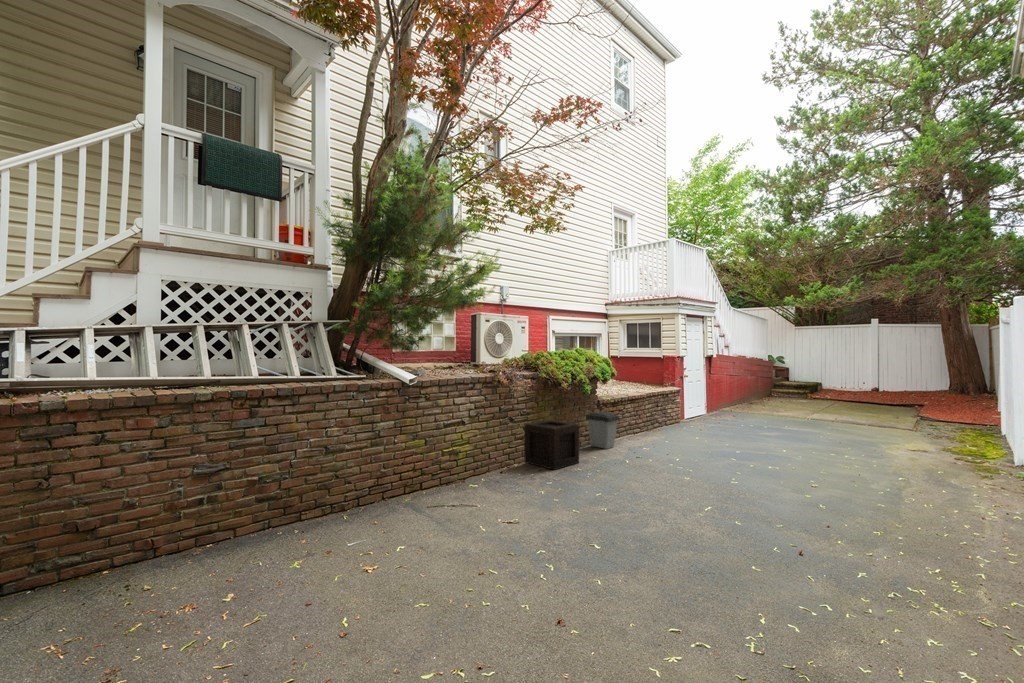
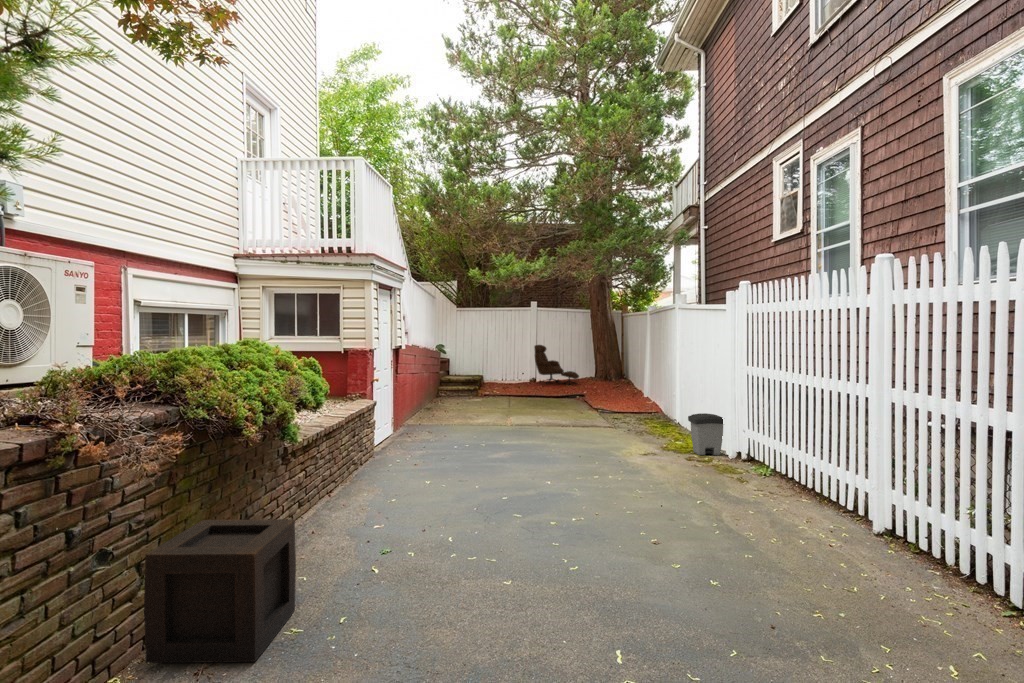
lounge chair: none [876,358,931,396] -> present [534,345,579,384]
trash can: present [586,412,619,449] -> present [688,413,723,455]

